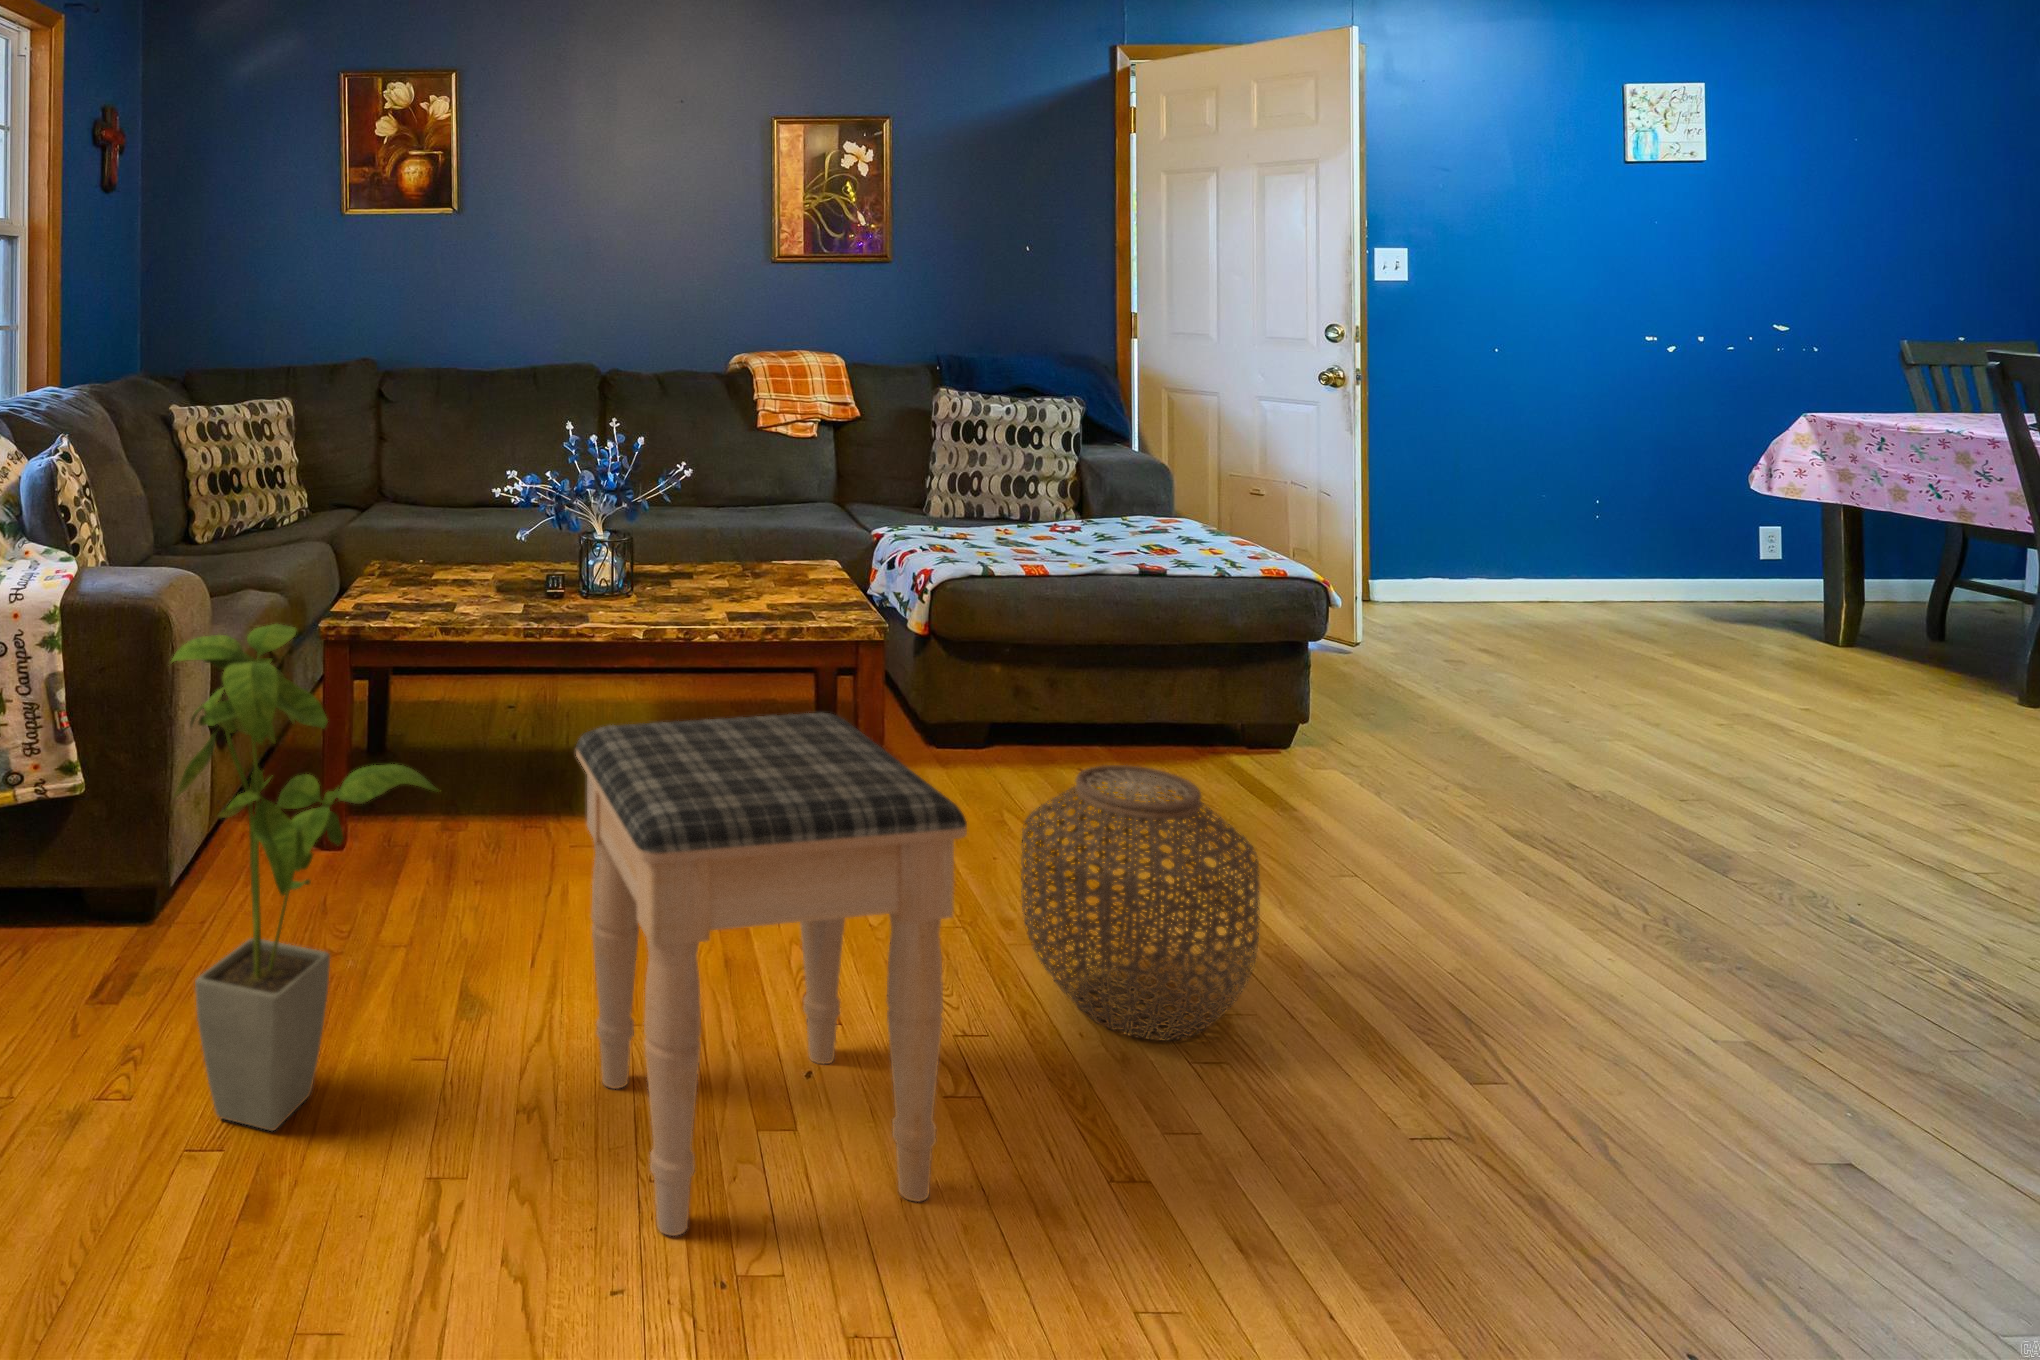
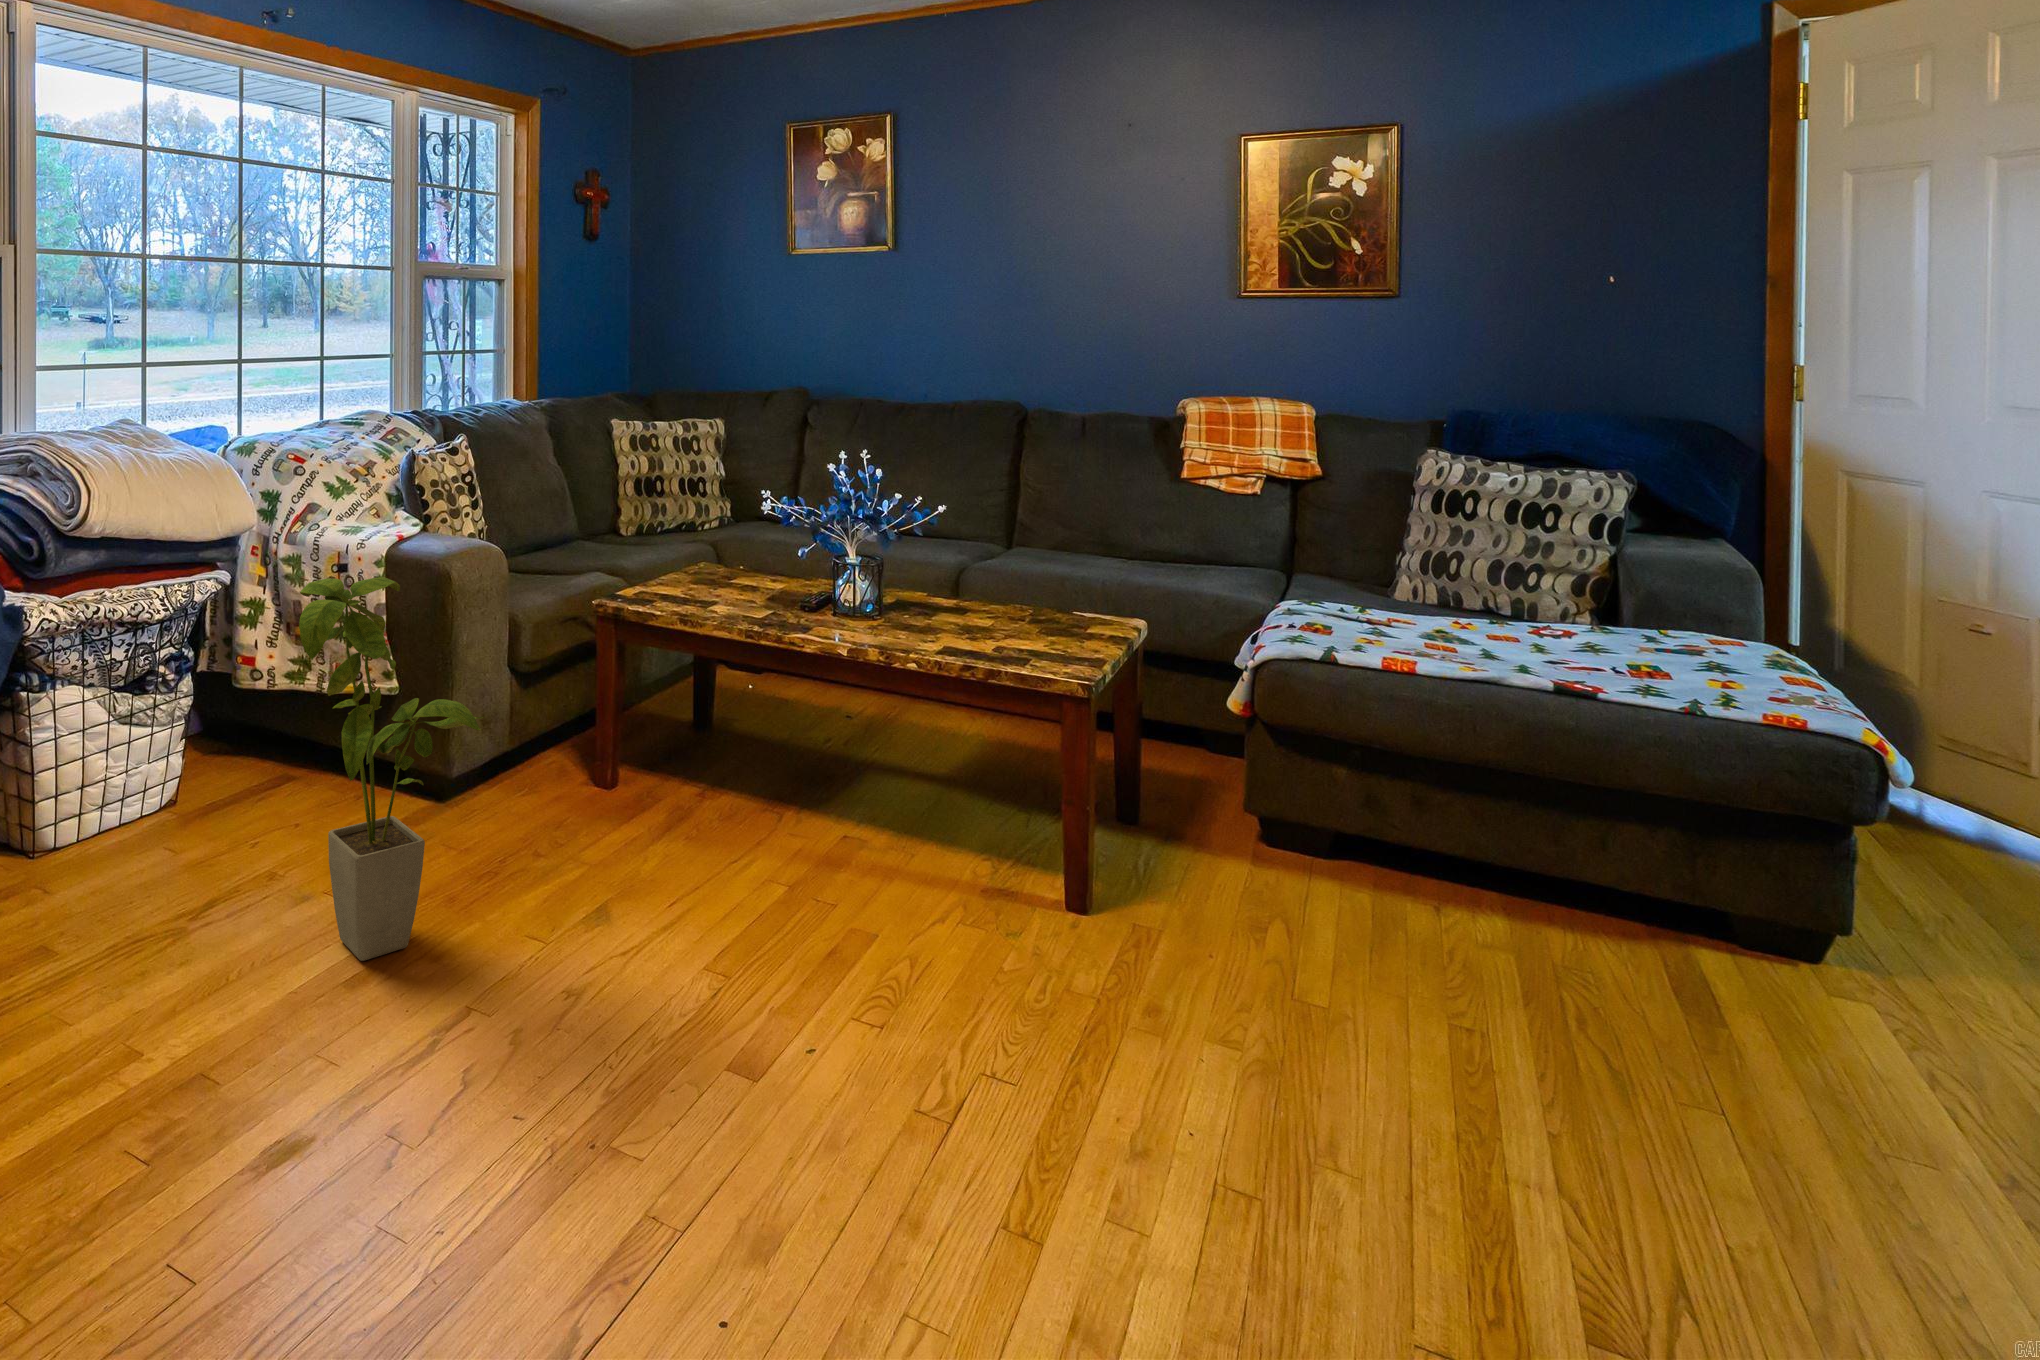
footstool: present [576,713,967,1236] -> none [499,706,849,1222]
woven basket: present [1021,765,1260,1040] -> none [1063,868,1351,1210]

